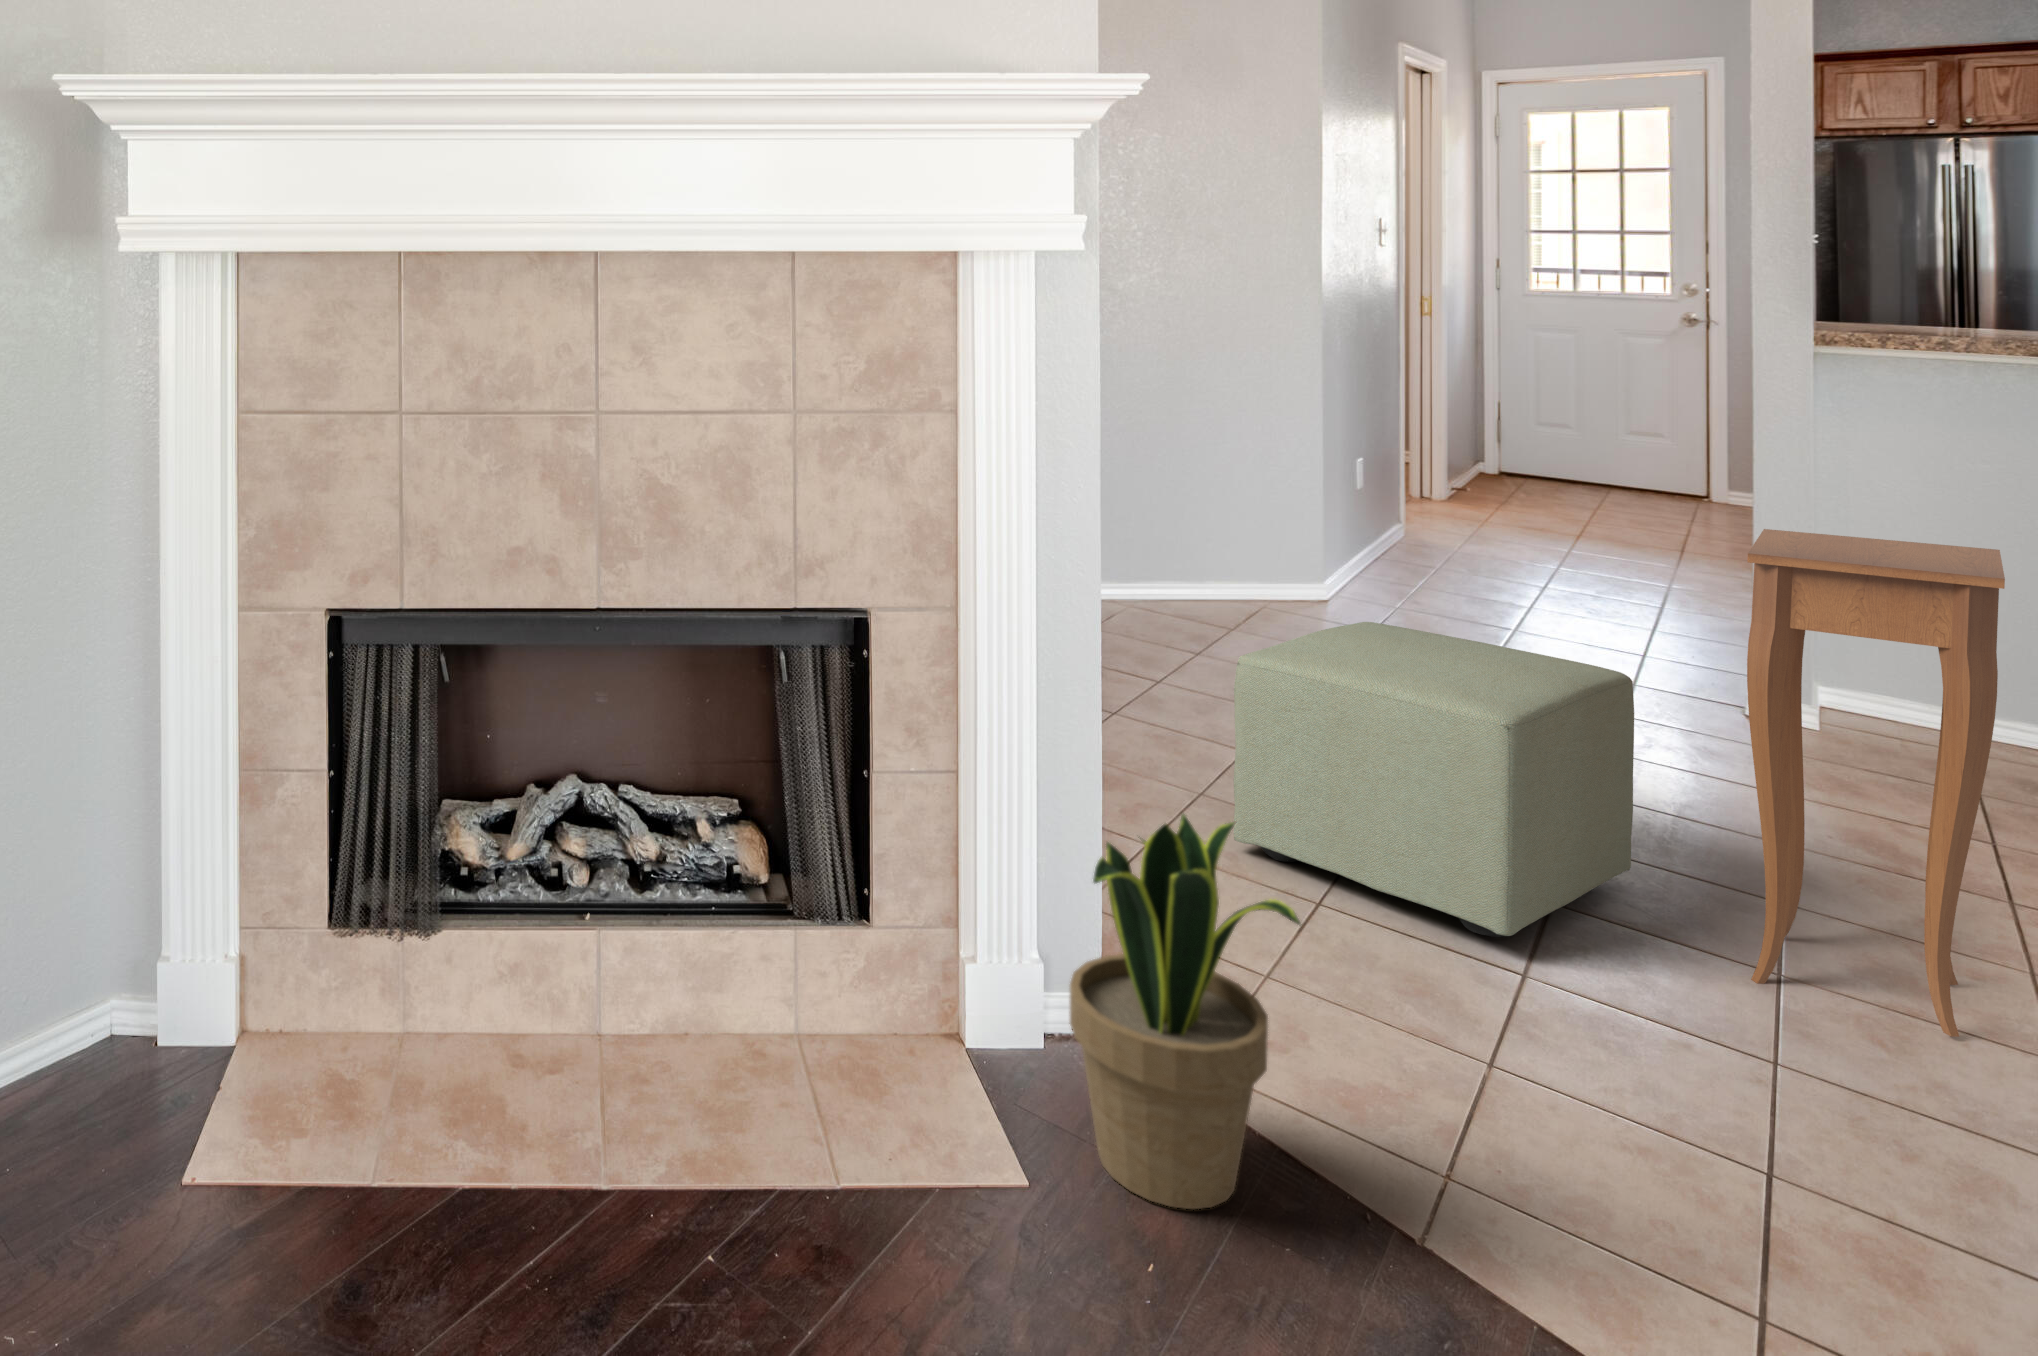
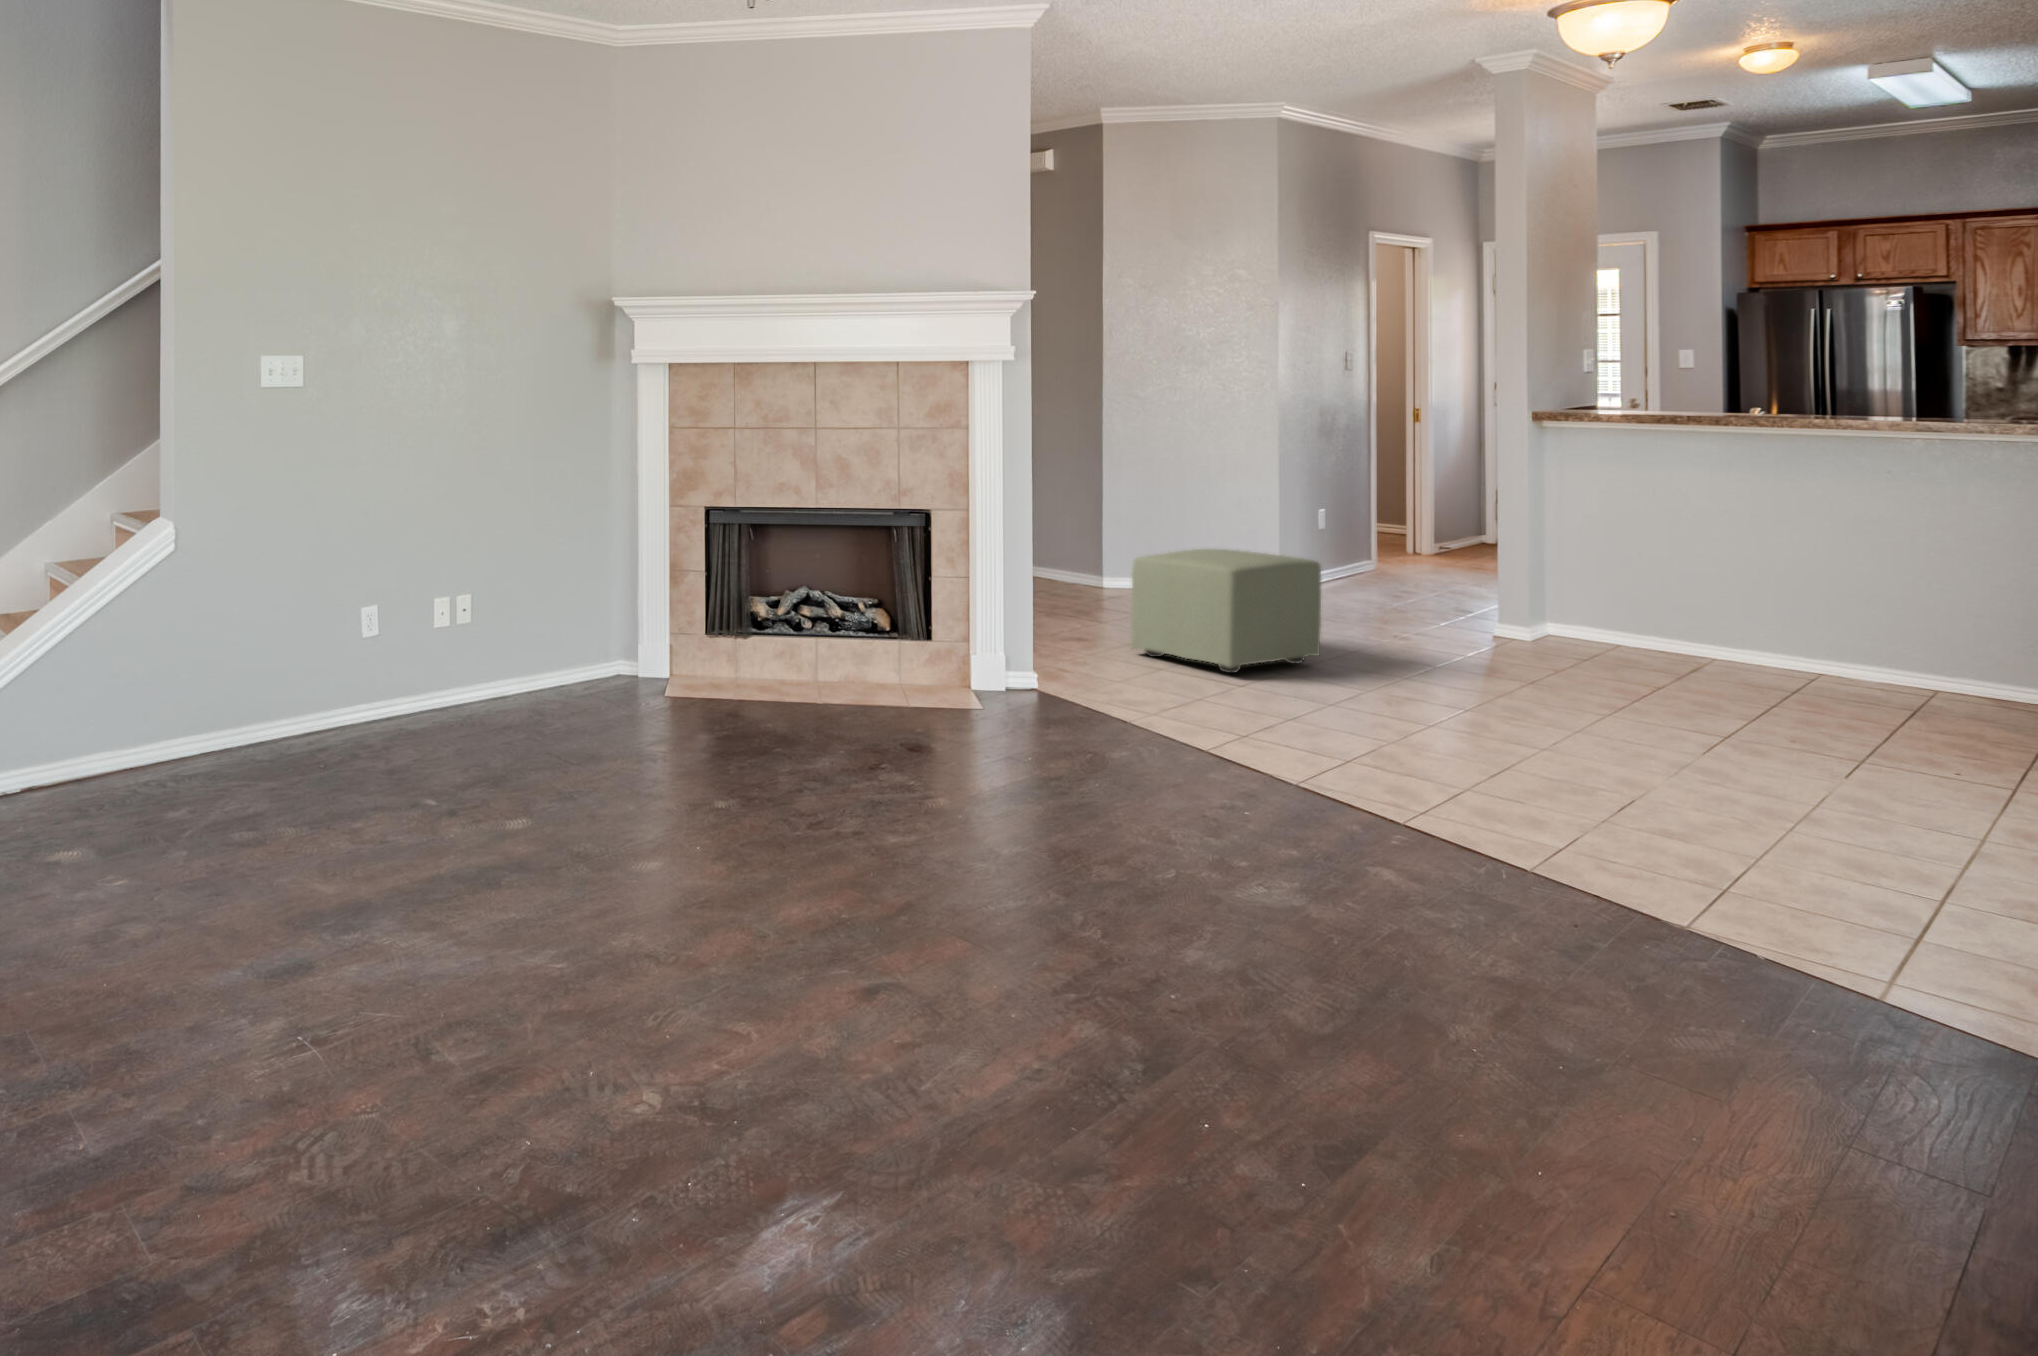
side table: present [1747,529,2005,1037] -> none [1337,488,1456,696]
potted plant: present [1070,814,1300,1209] -> none [1000,574,1079,714]

